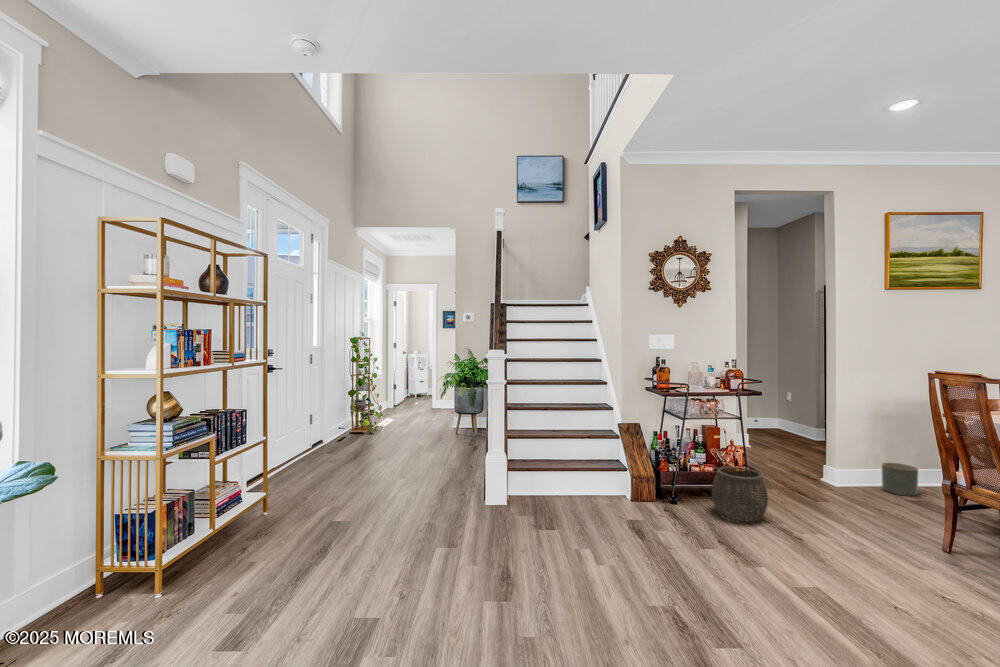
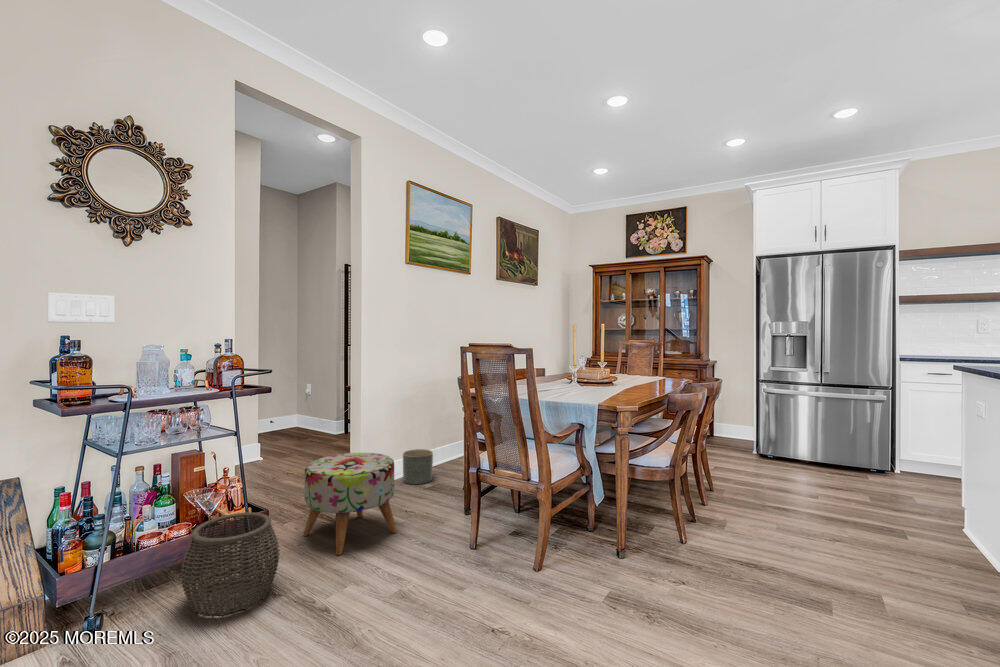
ottoman: none [784,448,866,519] -> present [303,453,397,555]

